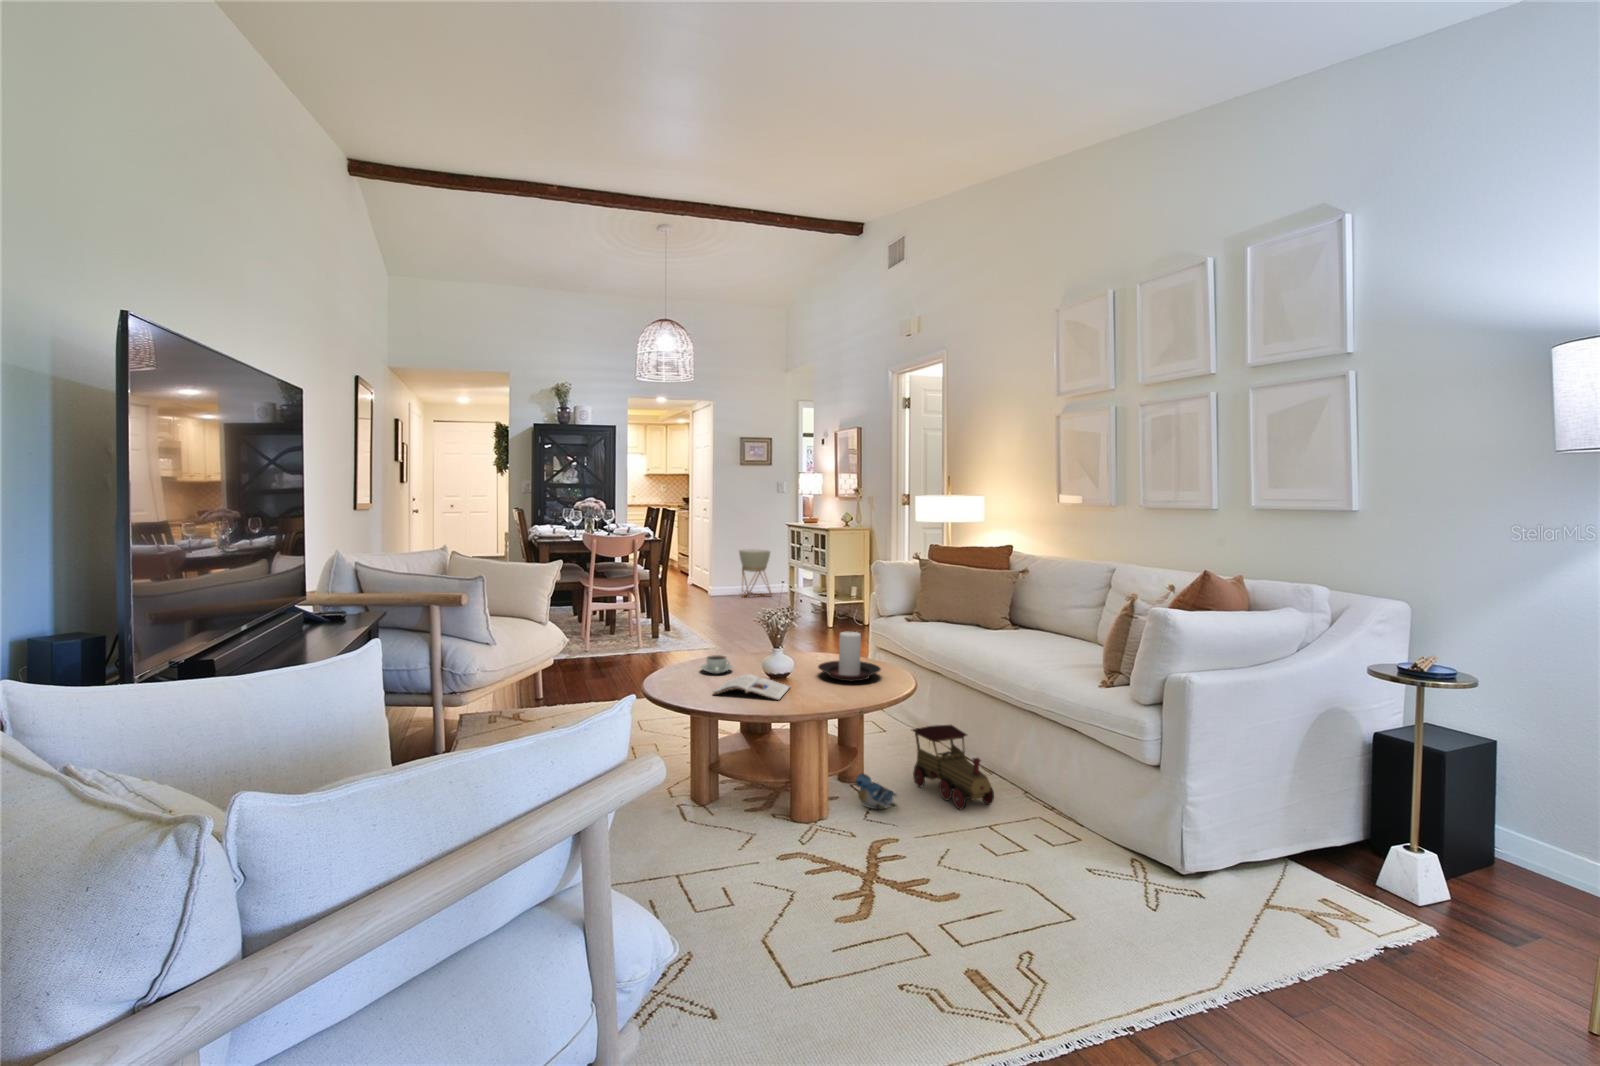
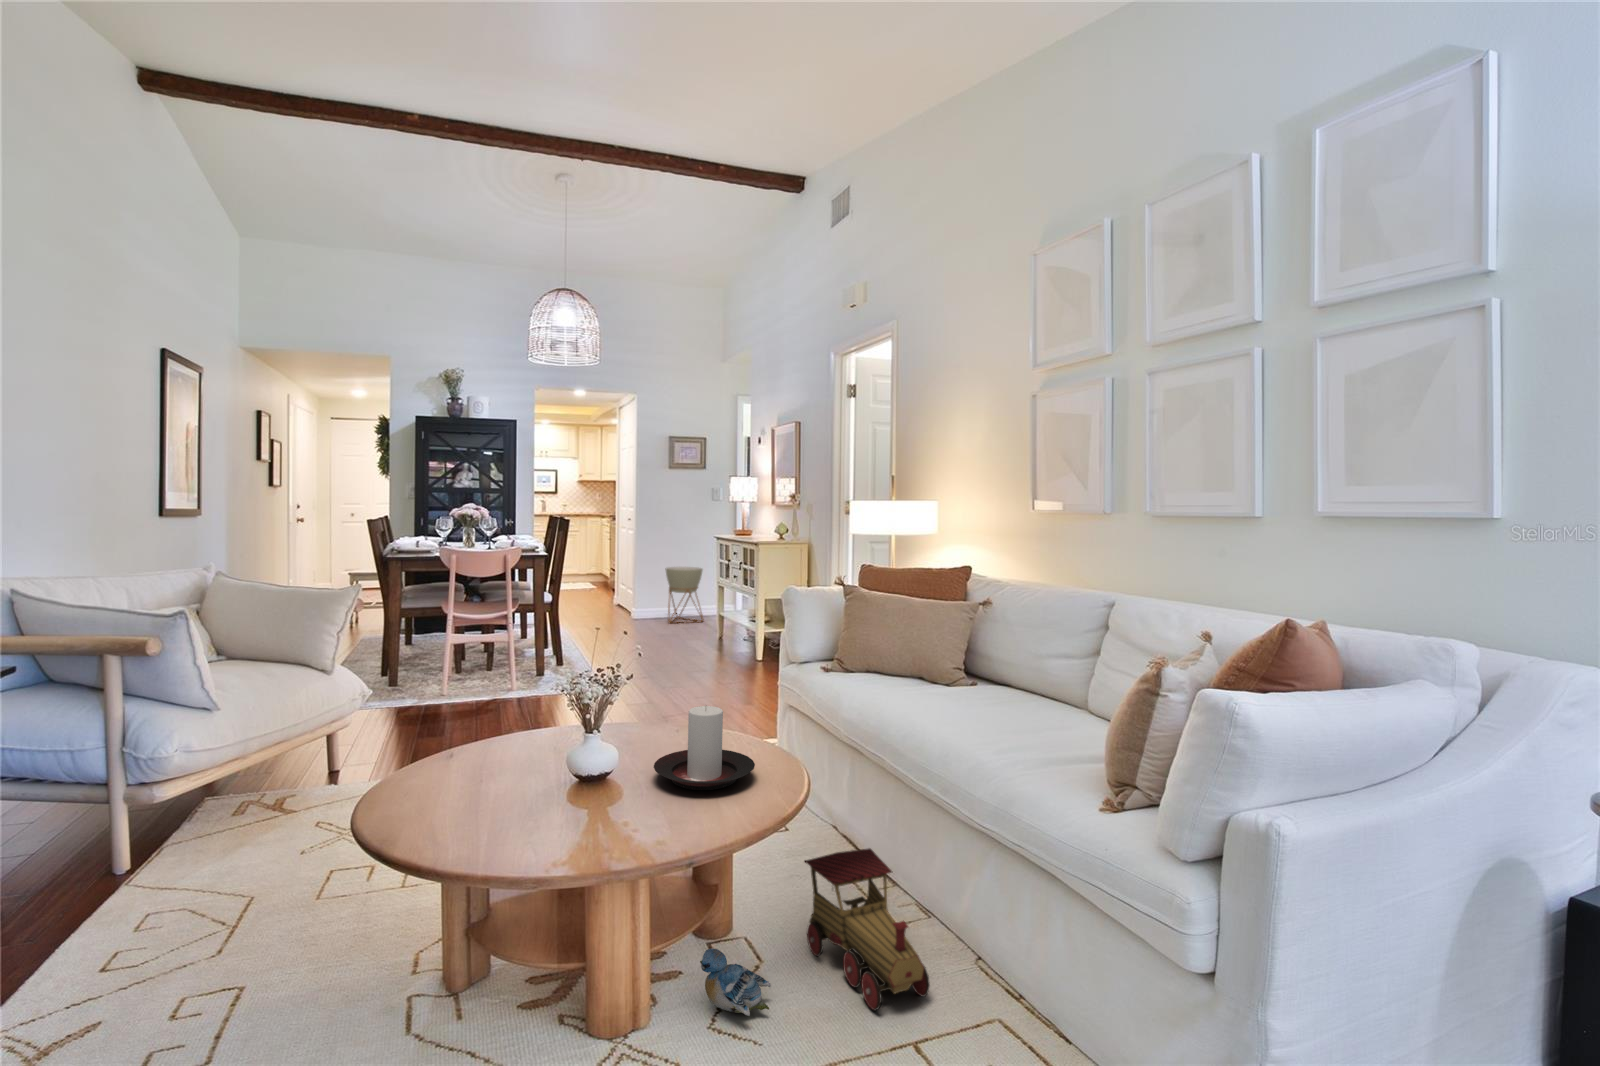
coffee cup: present [701,655,732,674] -> none [468,742,523,774]
magazine: present [713,674,790,700] -> none [449,782,597,838]

